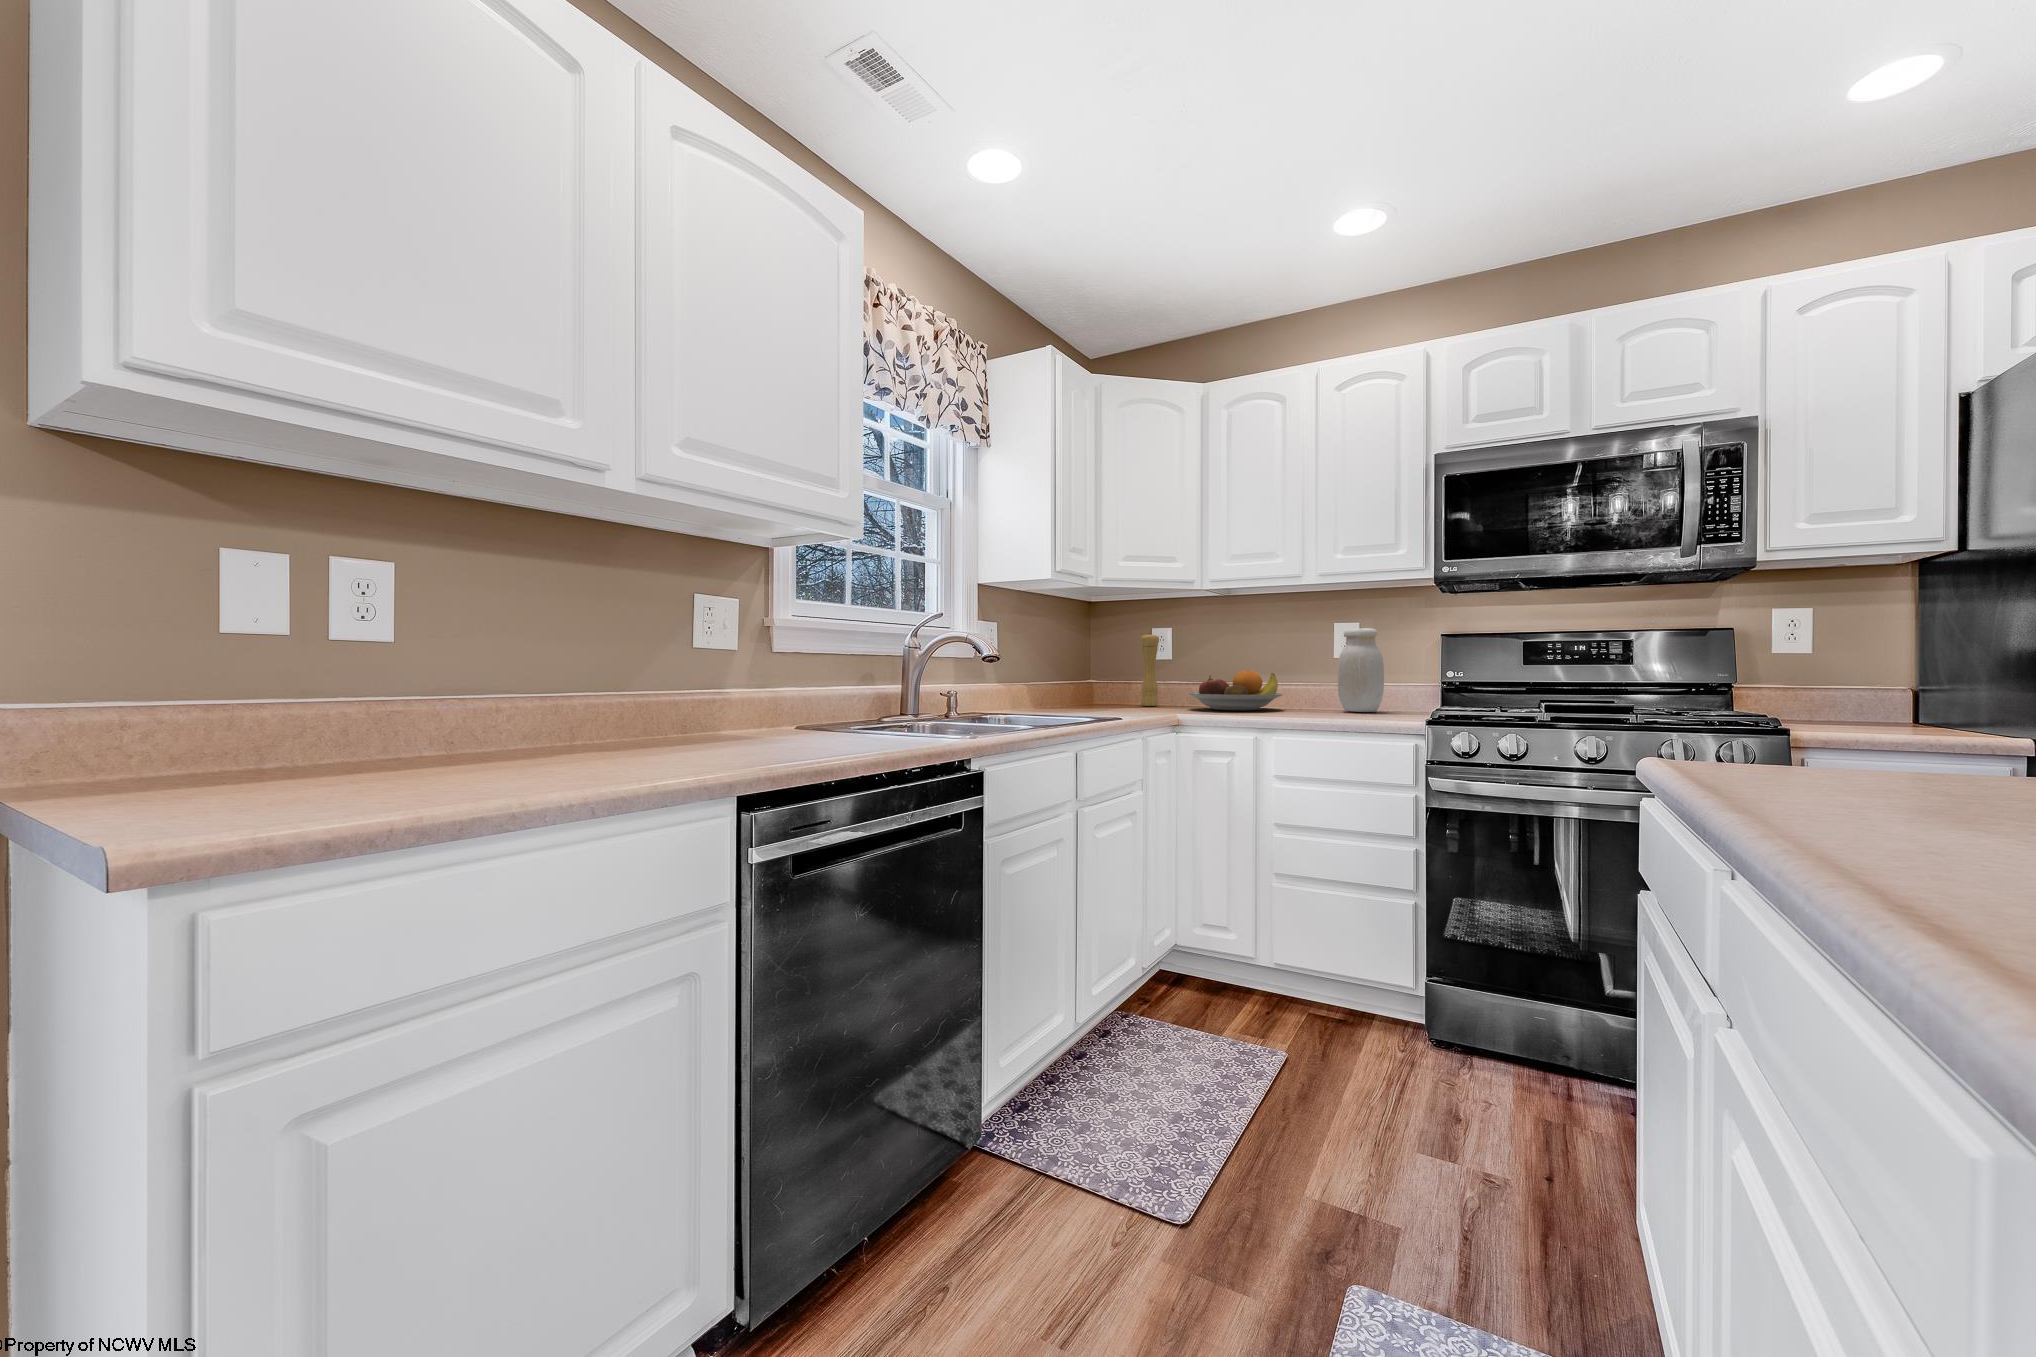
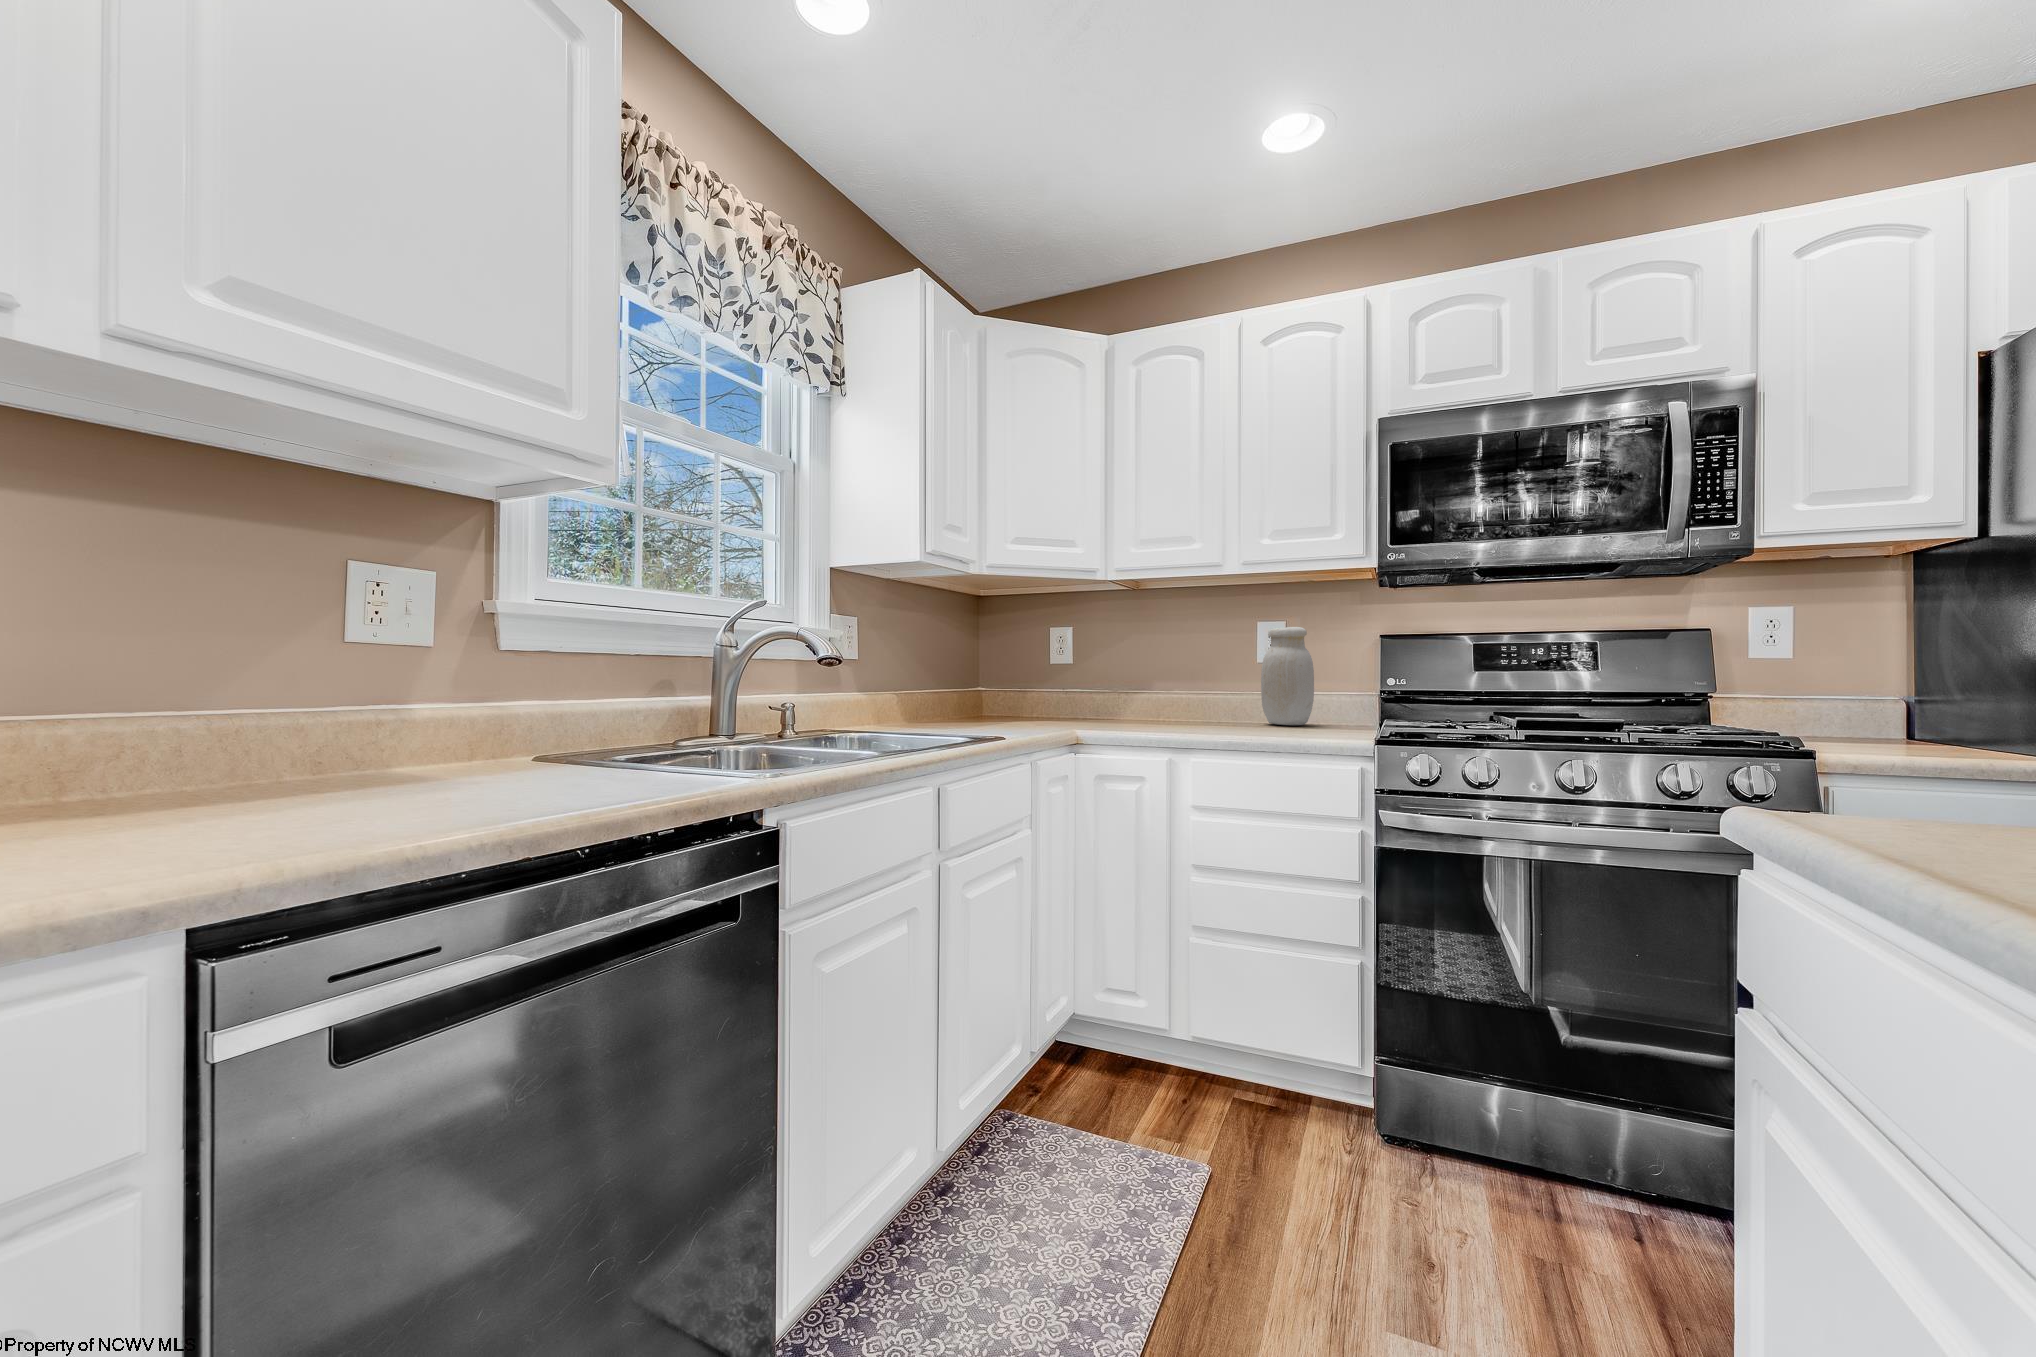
pepper mill: present [1141,634,1159,706] -> none [1035,632,1056,717]
fruit bowl: present [1188,670,1283,711] -> none [1089,676,1198,723]

